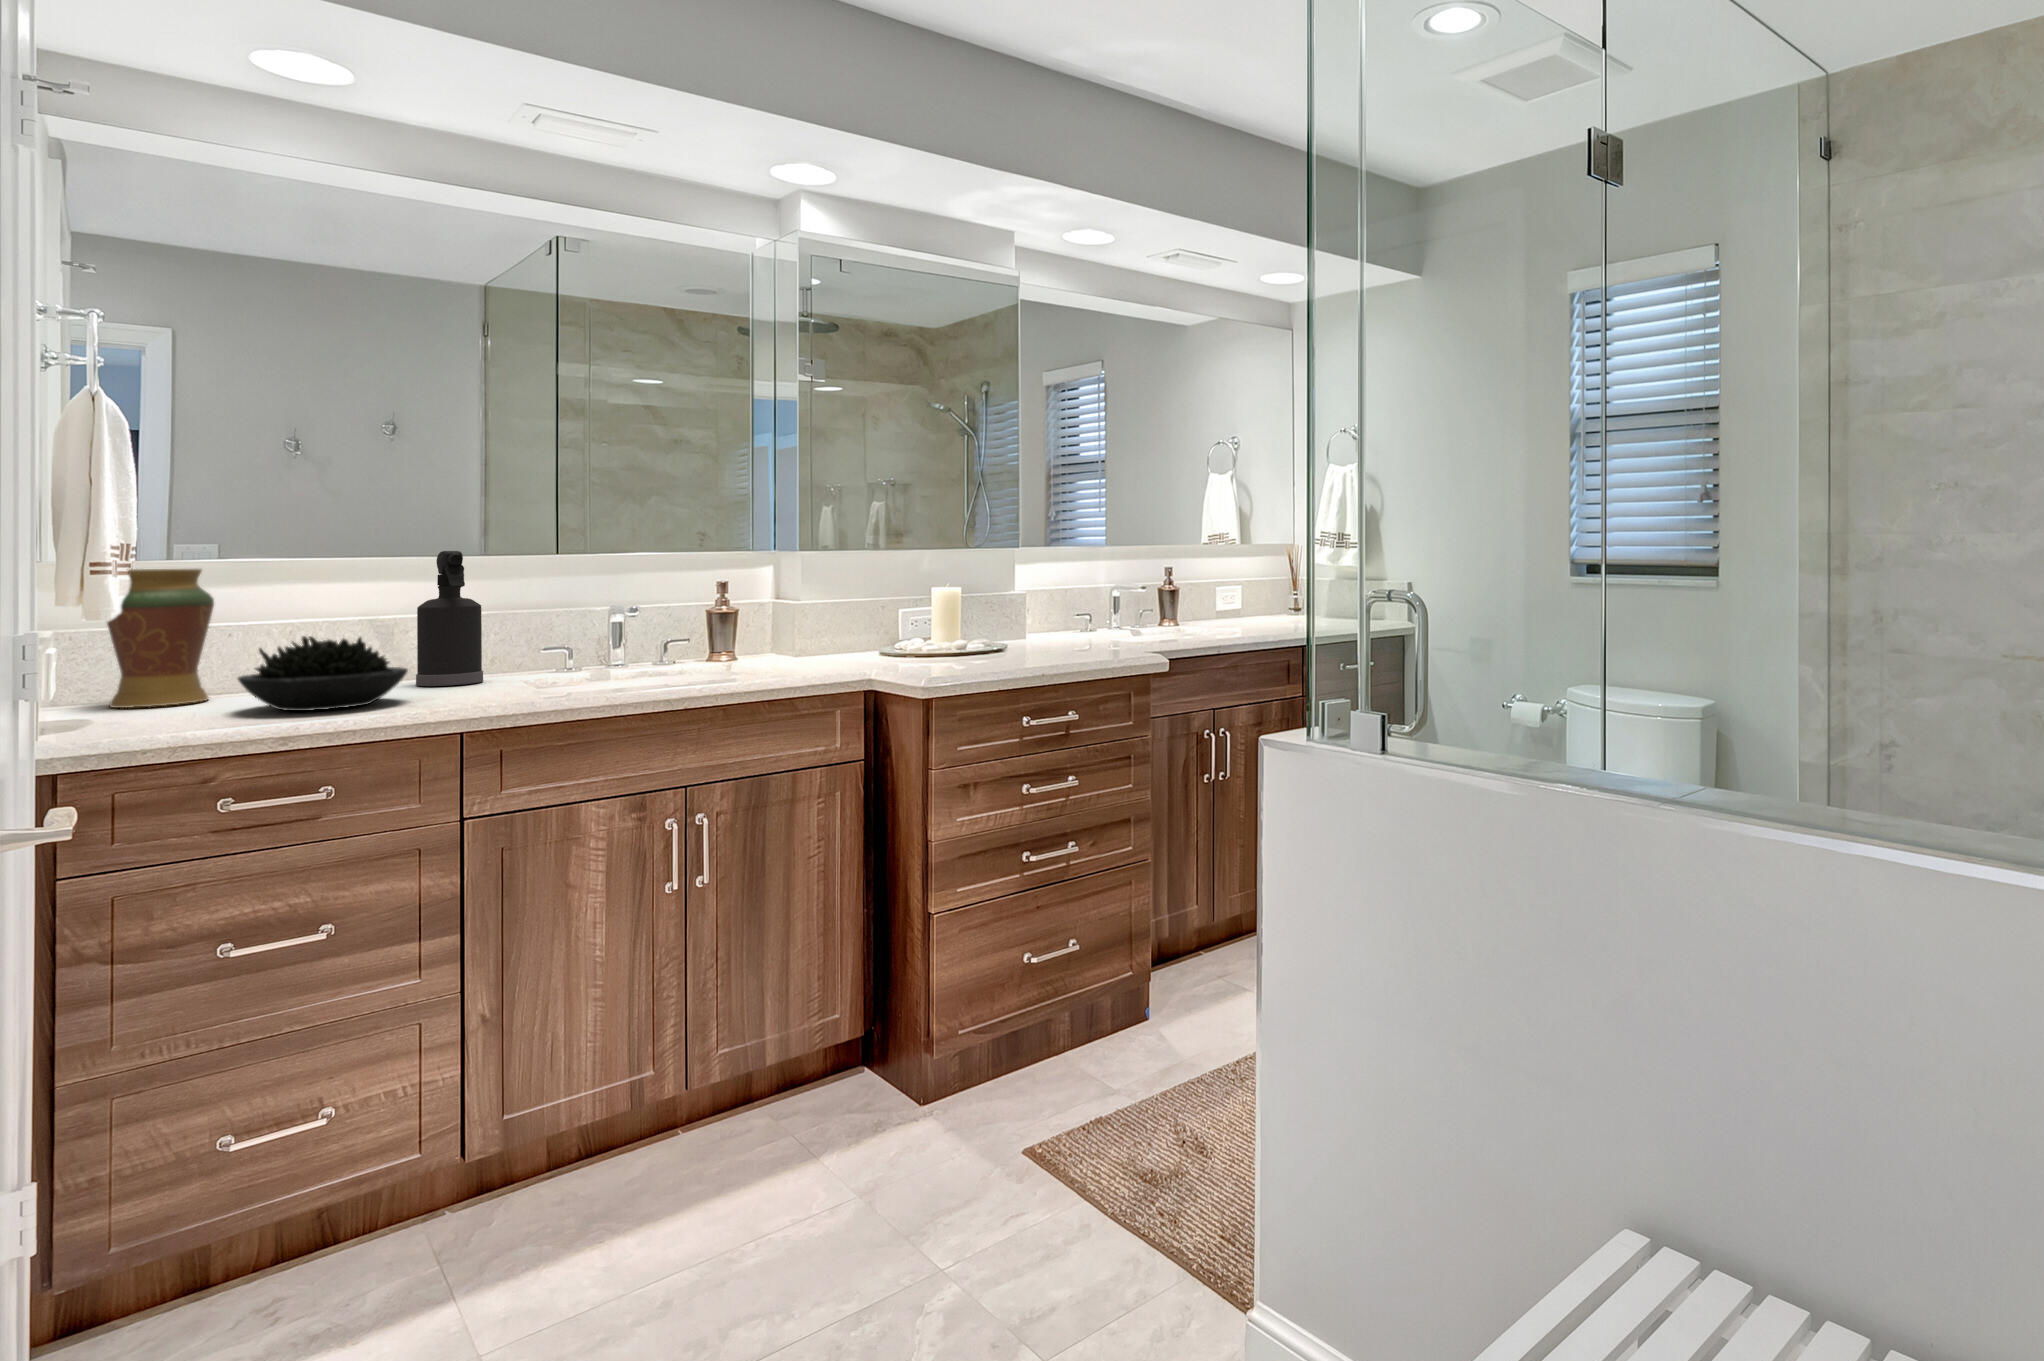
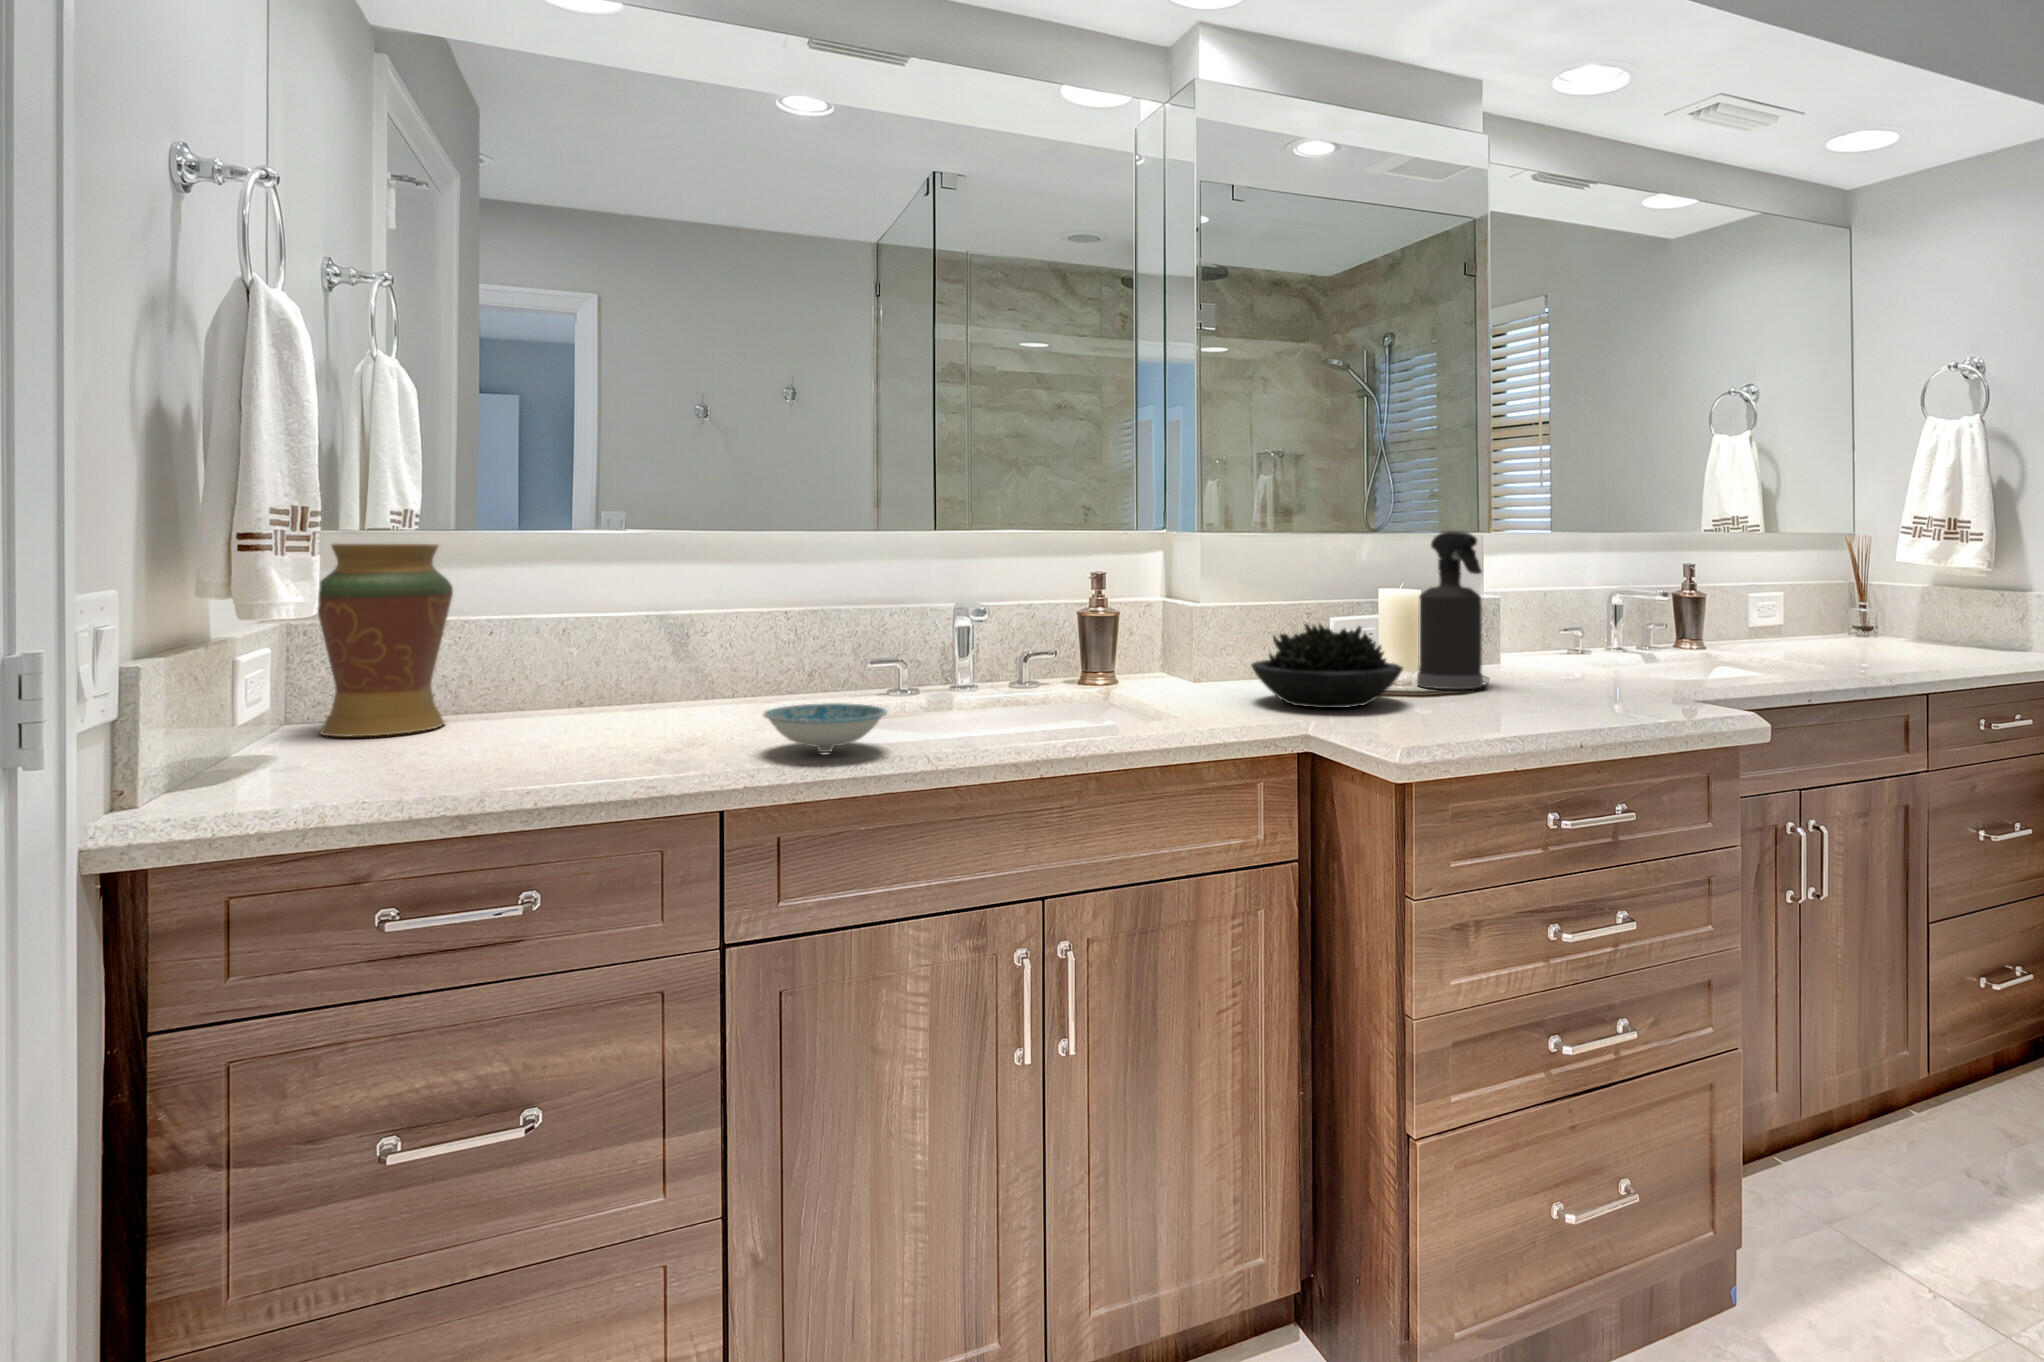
spray bottle: present [416,551,483,686] -> present [1417,531,1483,689]
succulent plant: present [238,636,408,711] -> present [1251,624,1403,708]
ceramic bowl: none [483,668,573,698] -> present [763,703,887,752]

